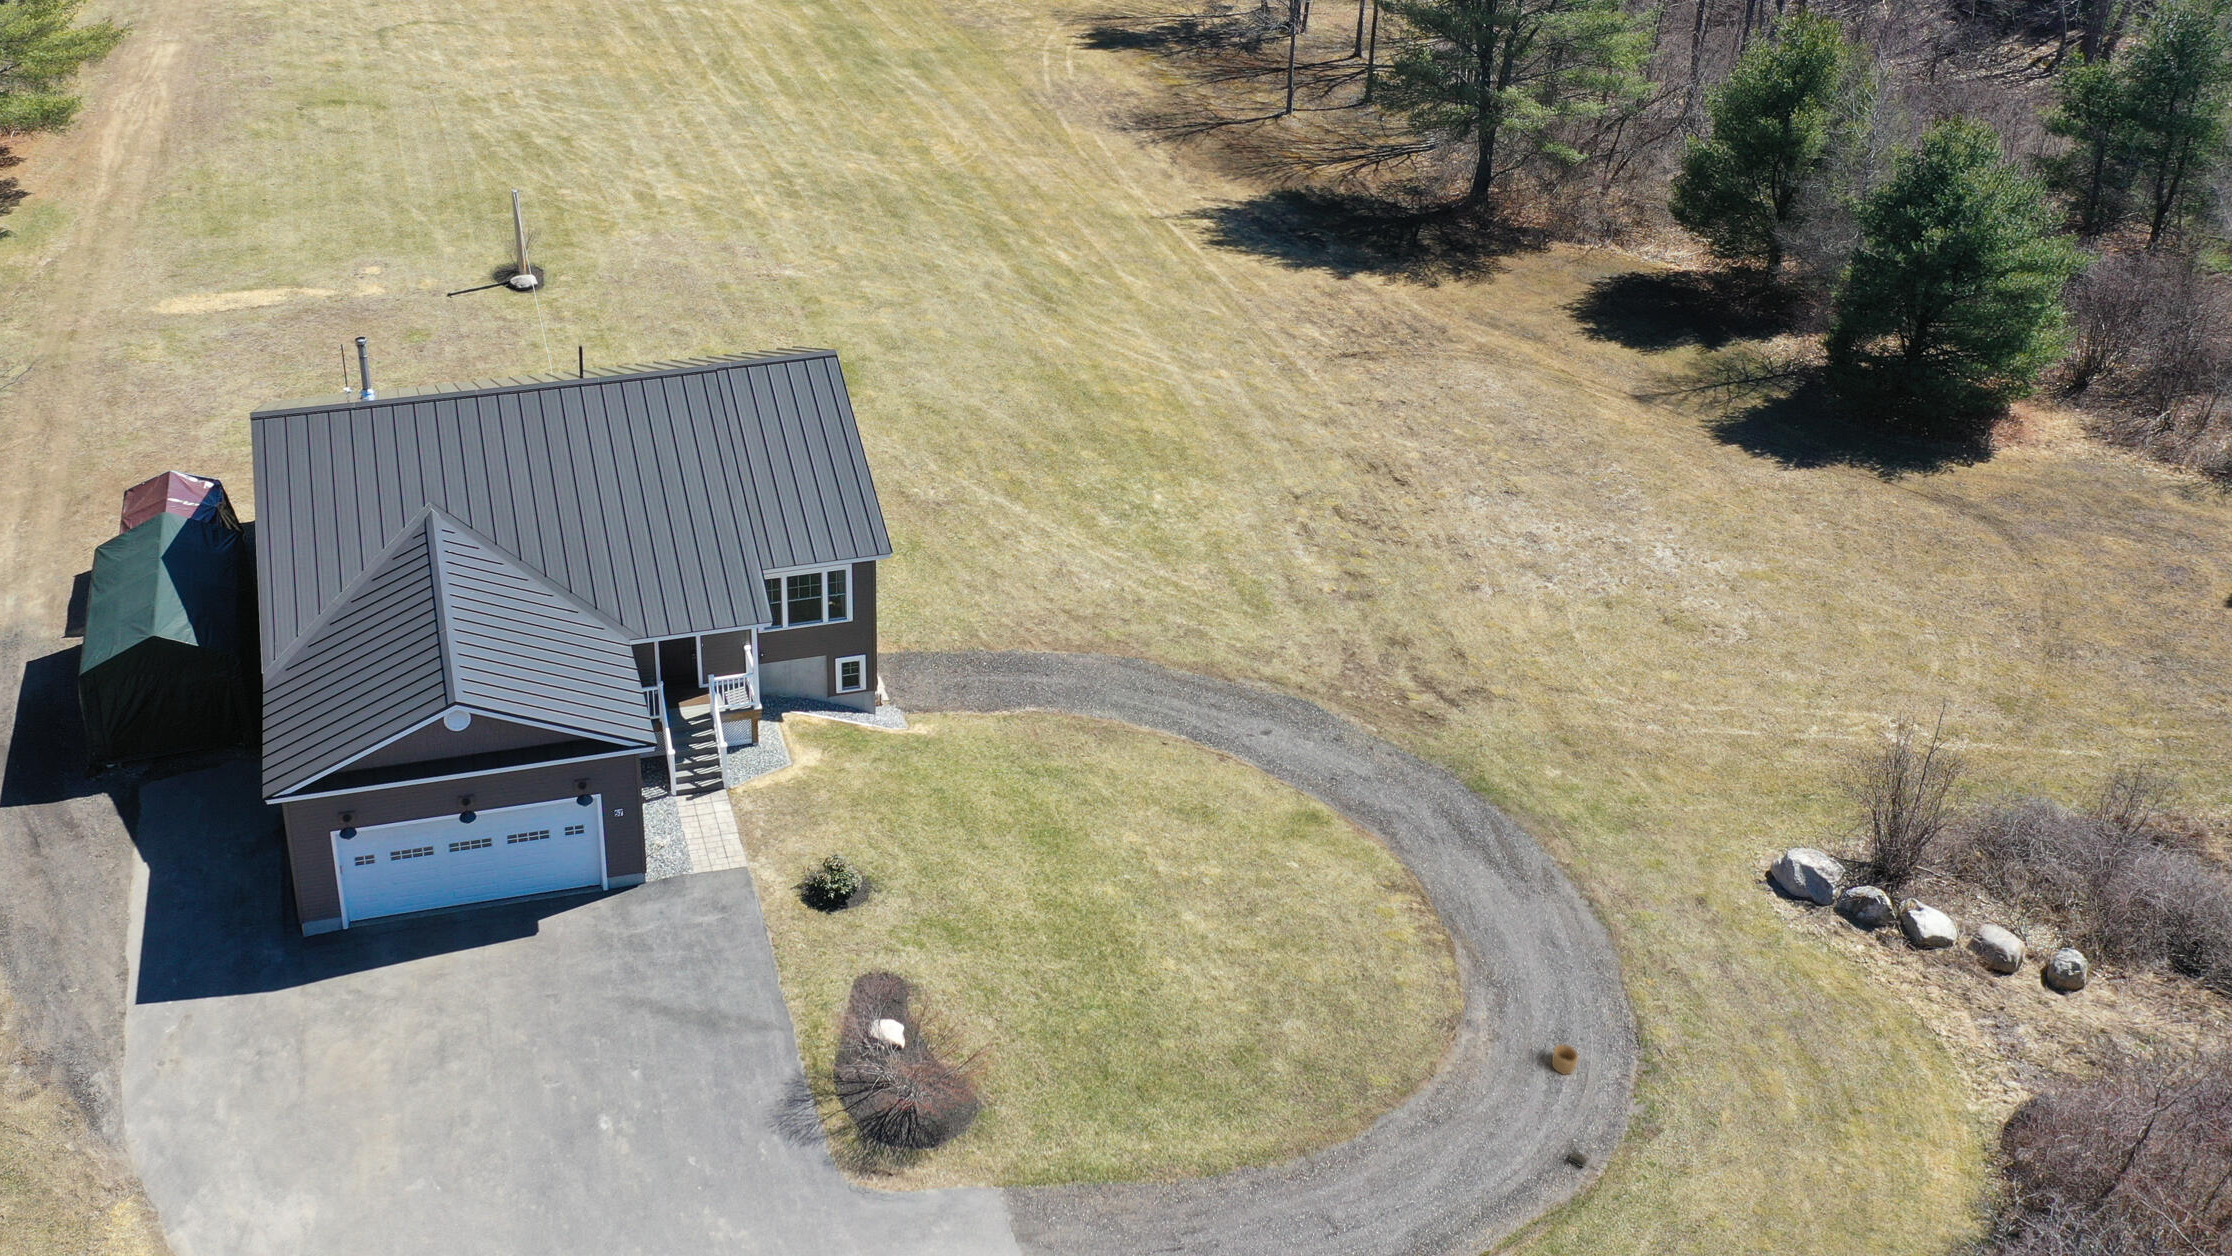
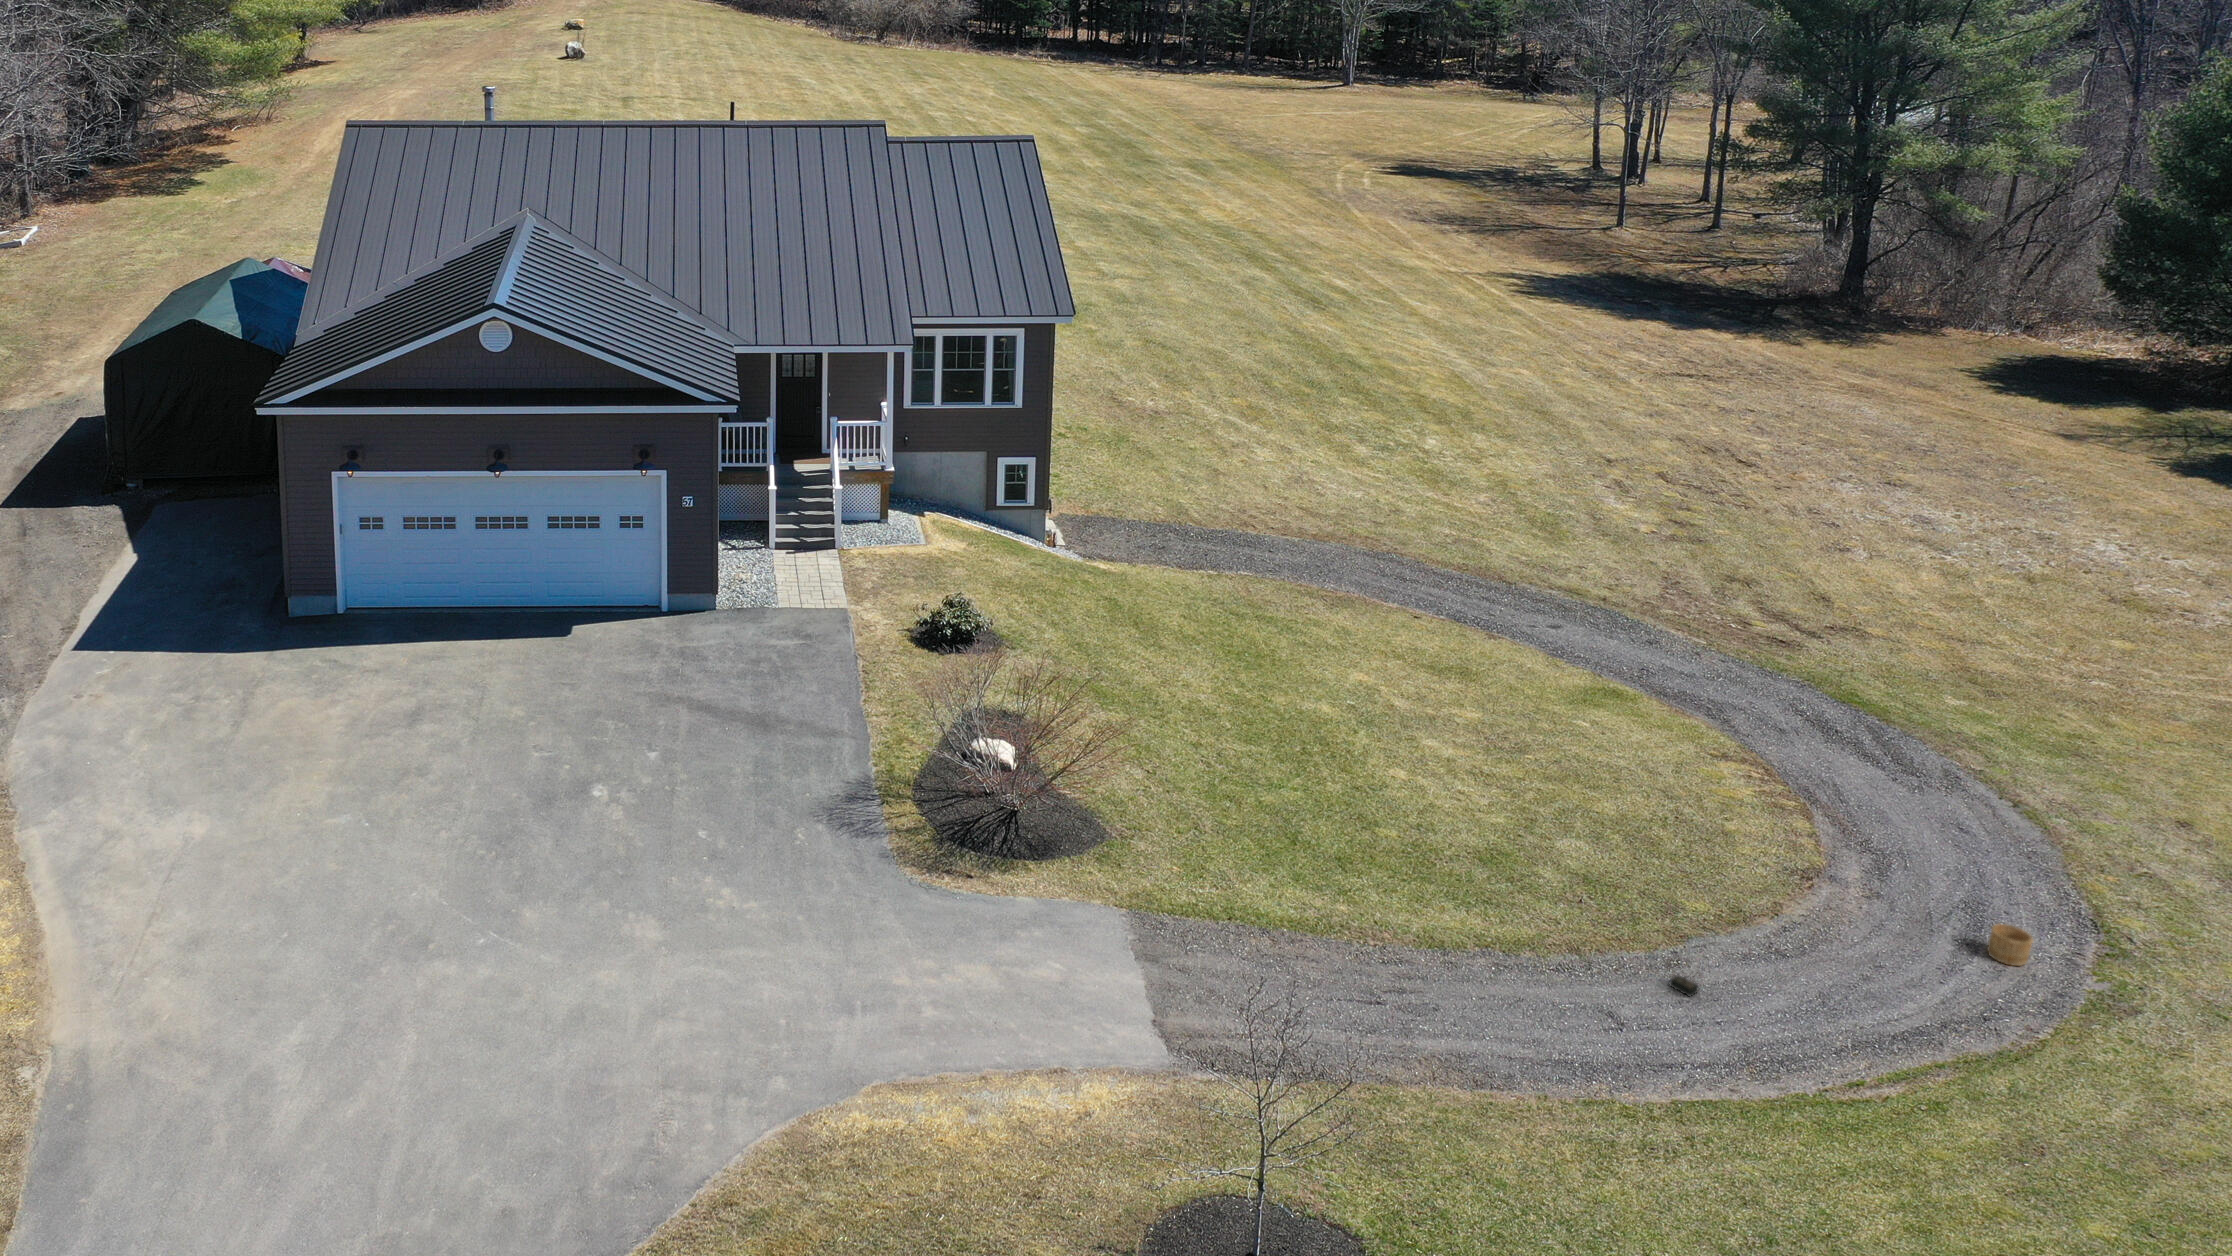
decorative plant: present [1567,1144,1587,1167] -> present [1667,958,1700,996]

